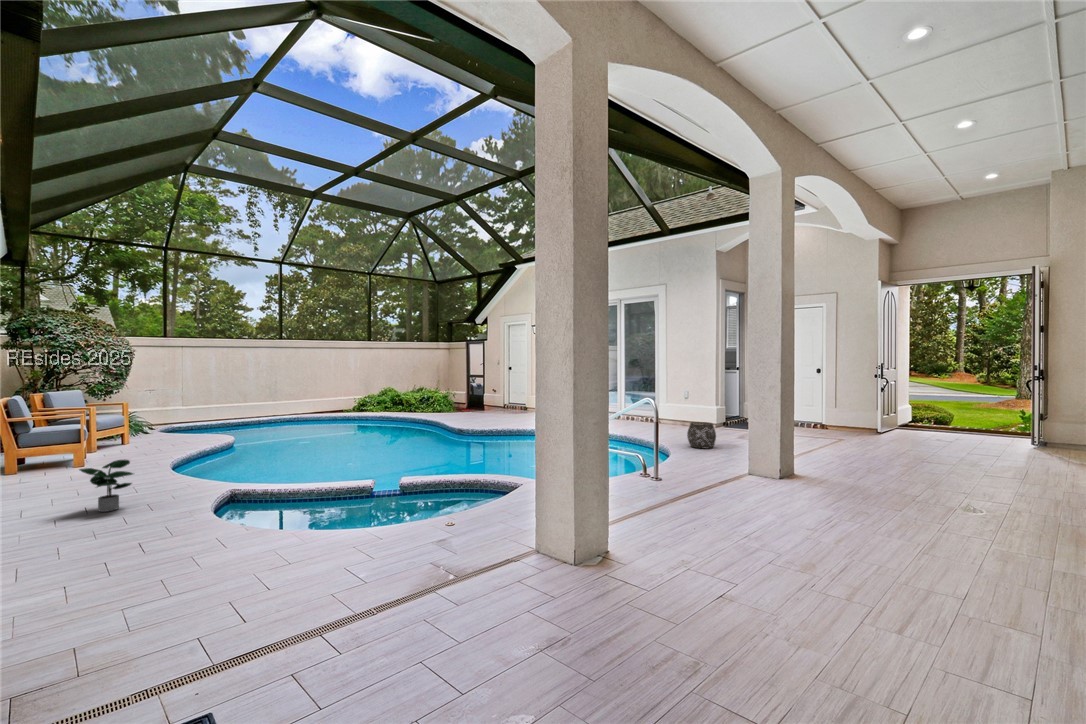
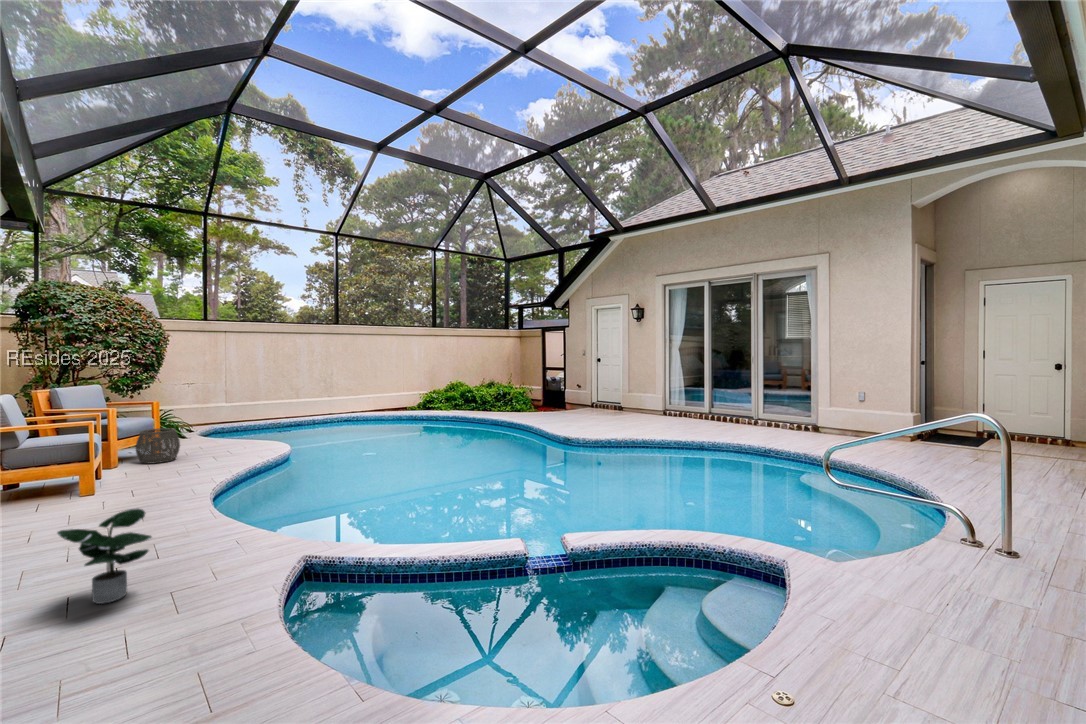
woven basket: present [687,422,716,448] -> present [136,428,180,464]

